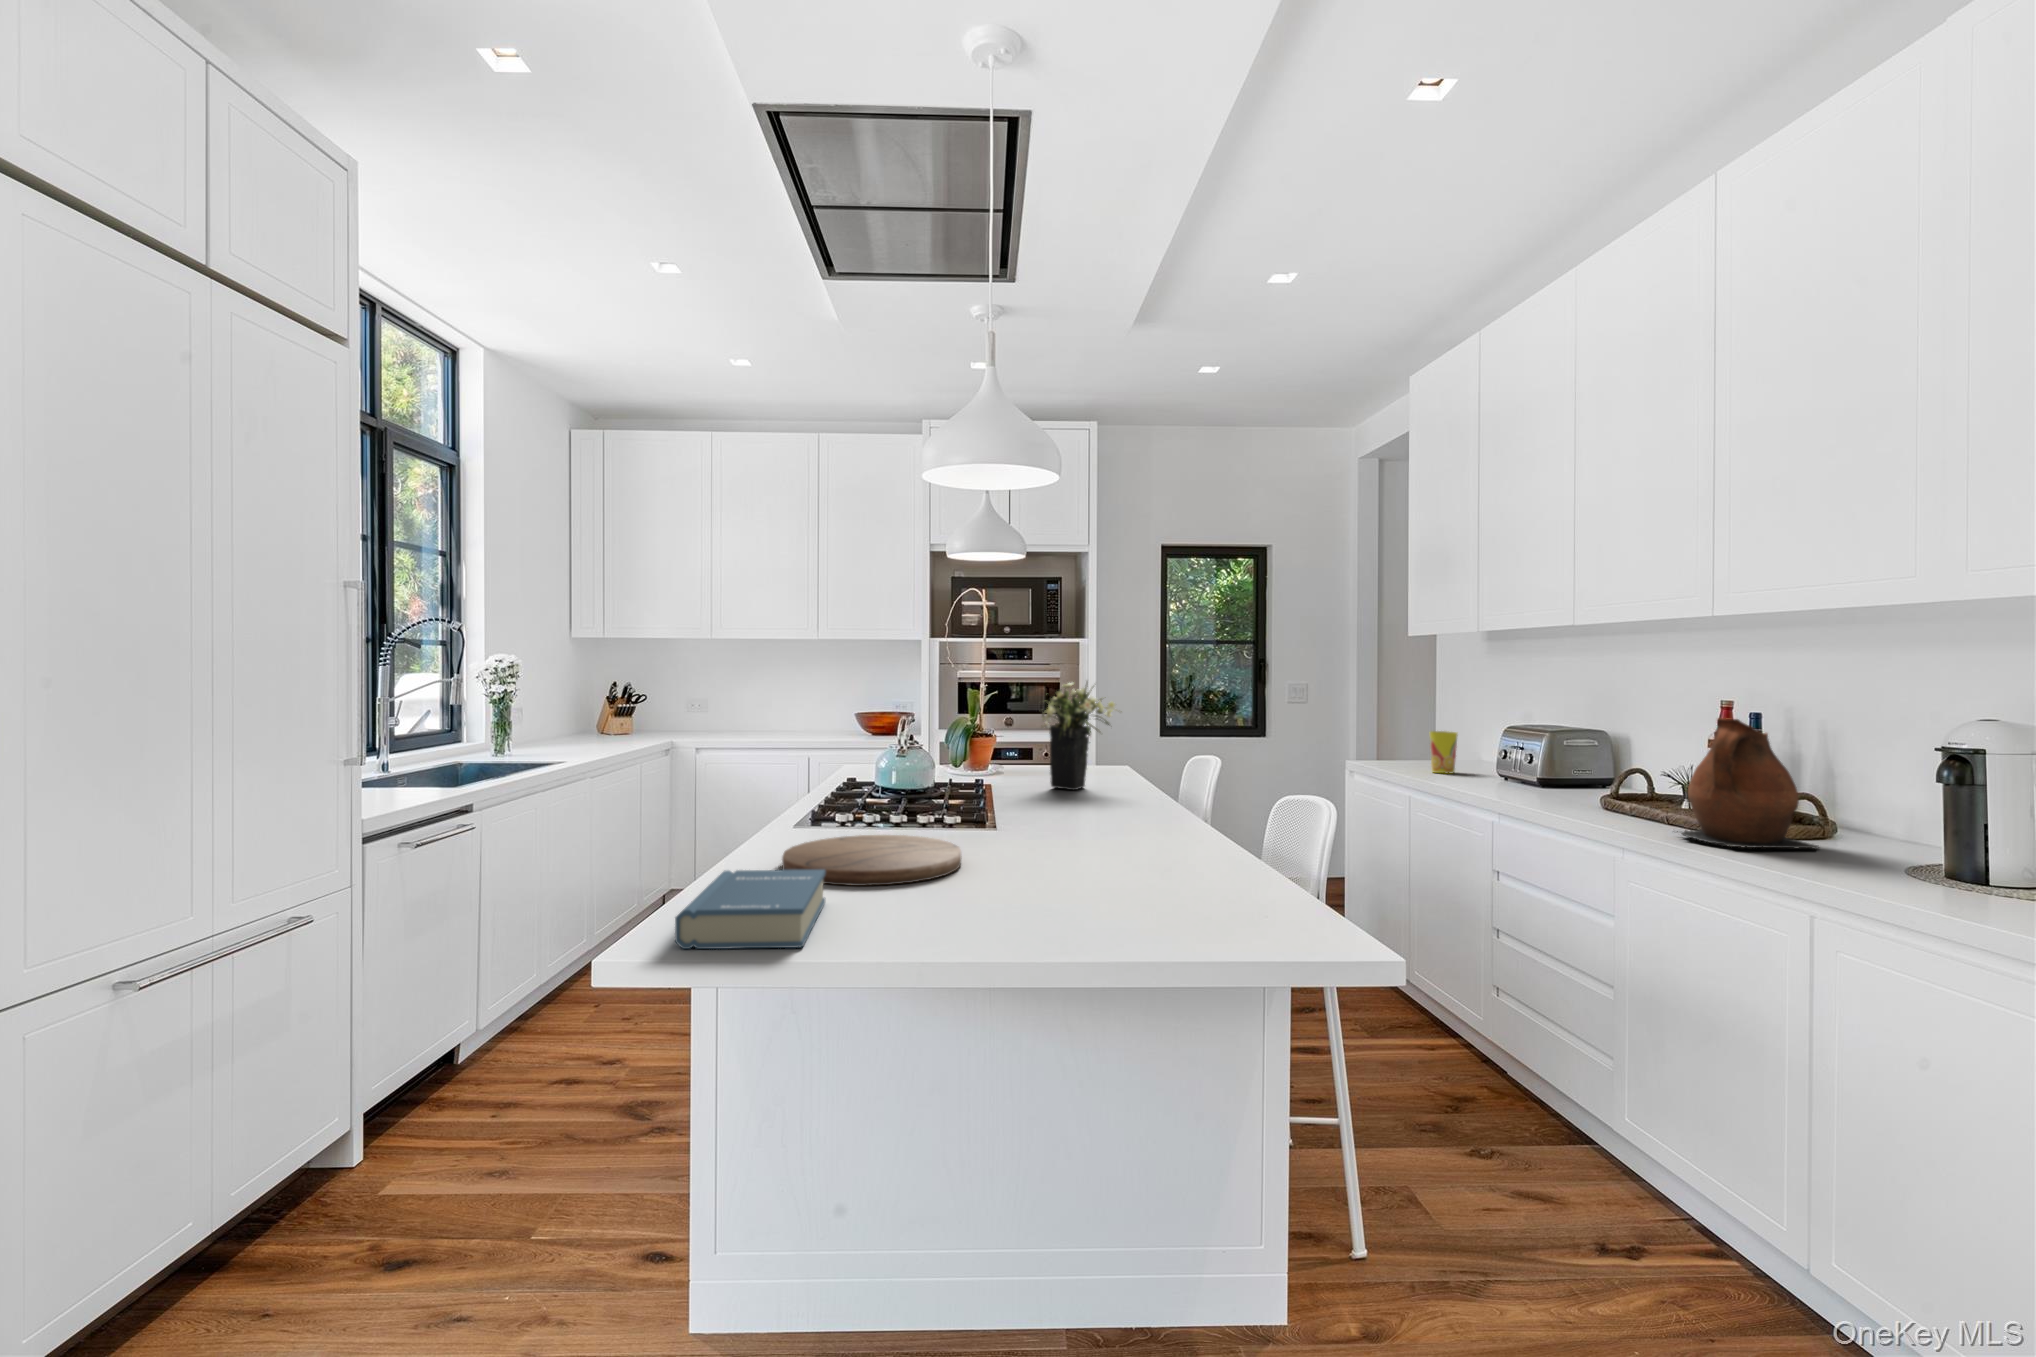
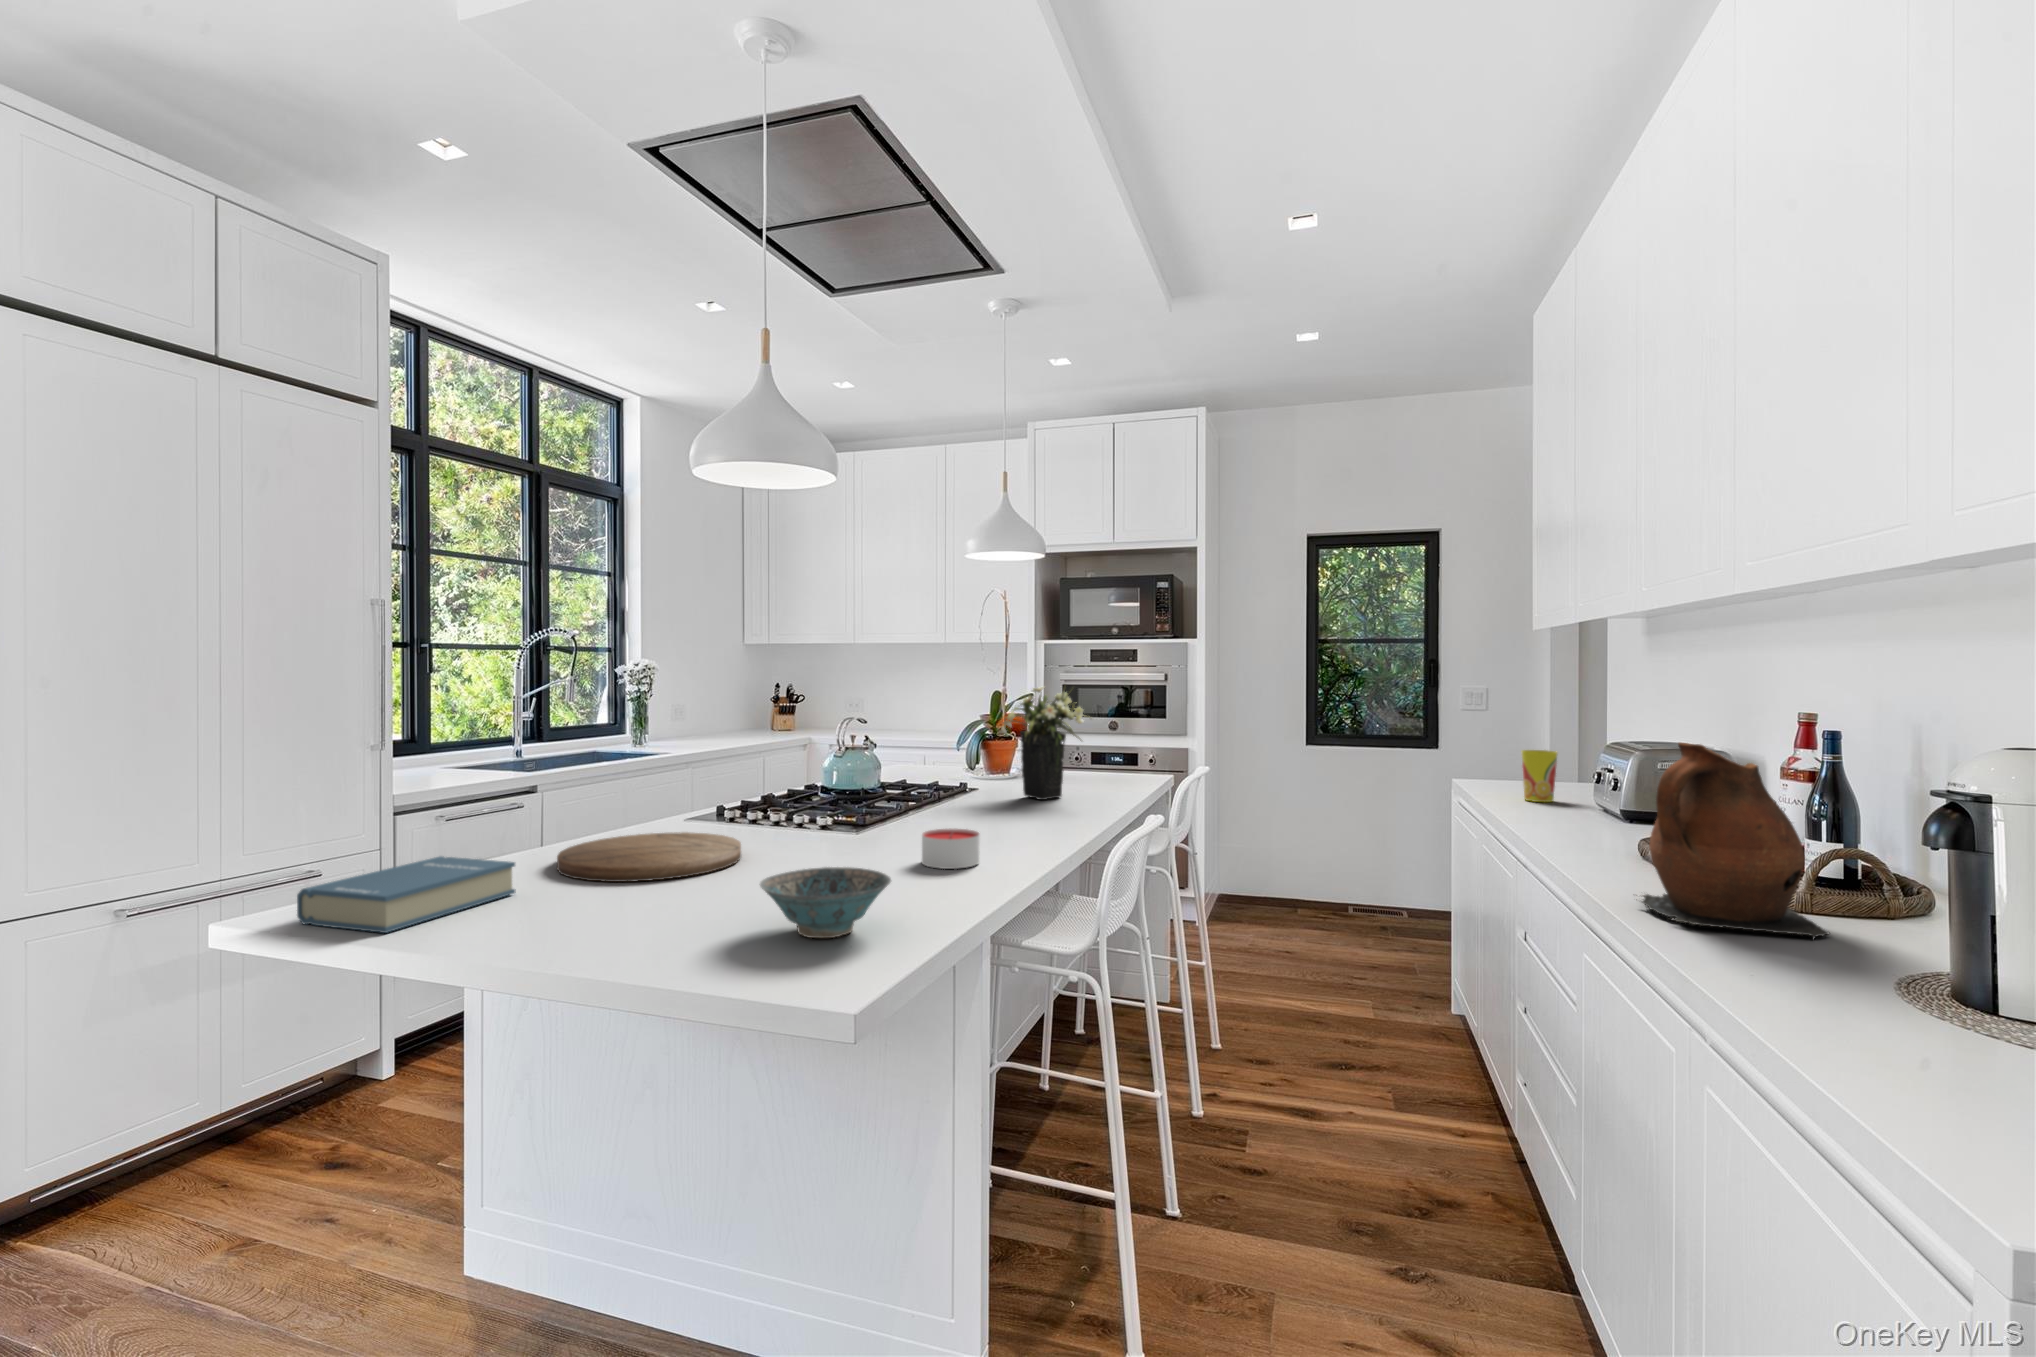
candle: none [1114,815,1168,851] -> present [922,829,980,869]
ceramic bowl: none [1134,849,1254,912] -> present [760,867,891,938]

